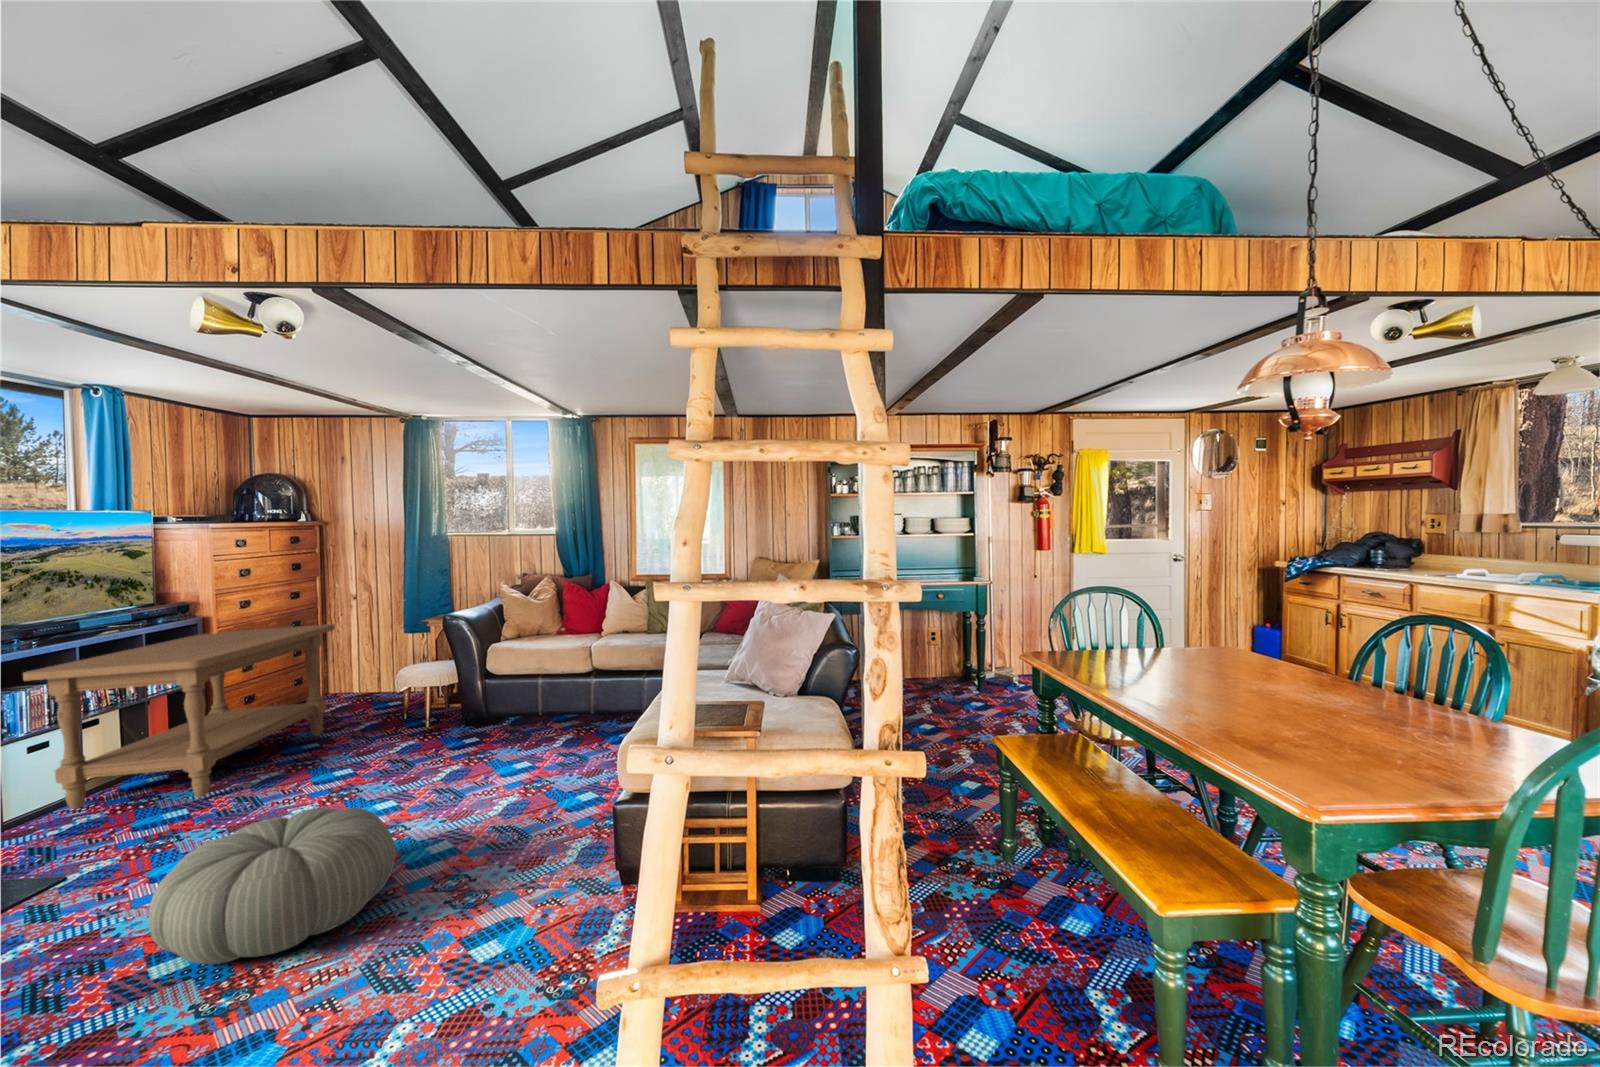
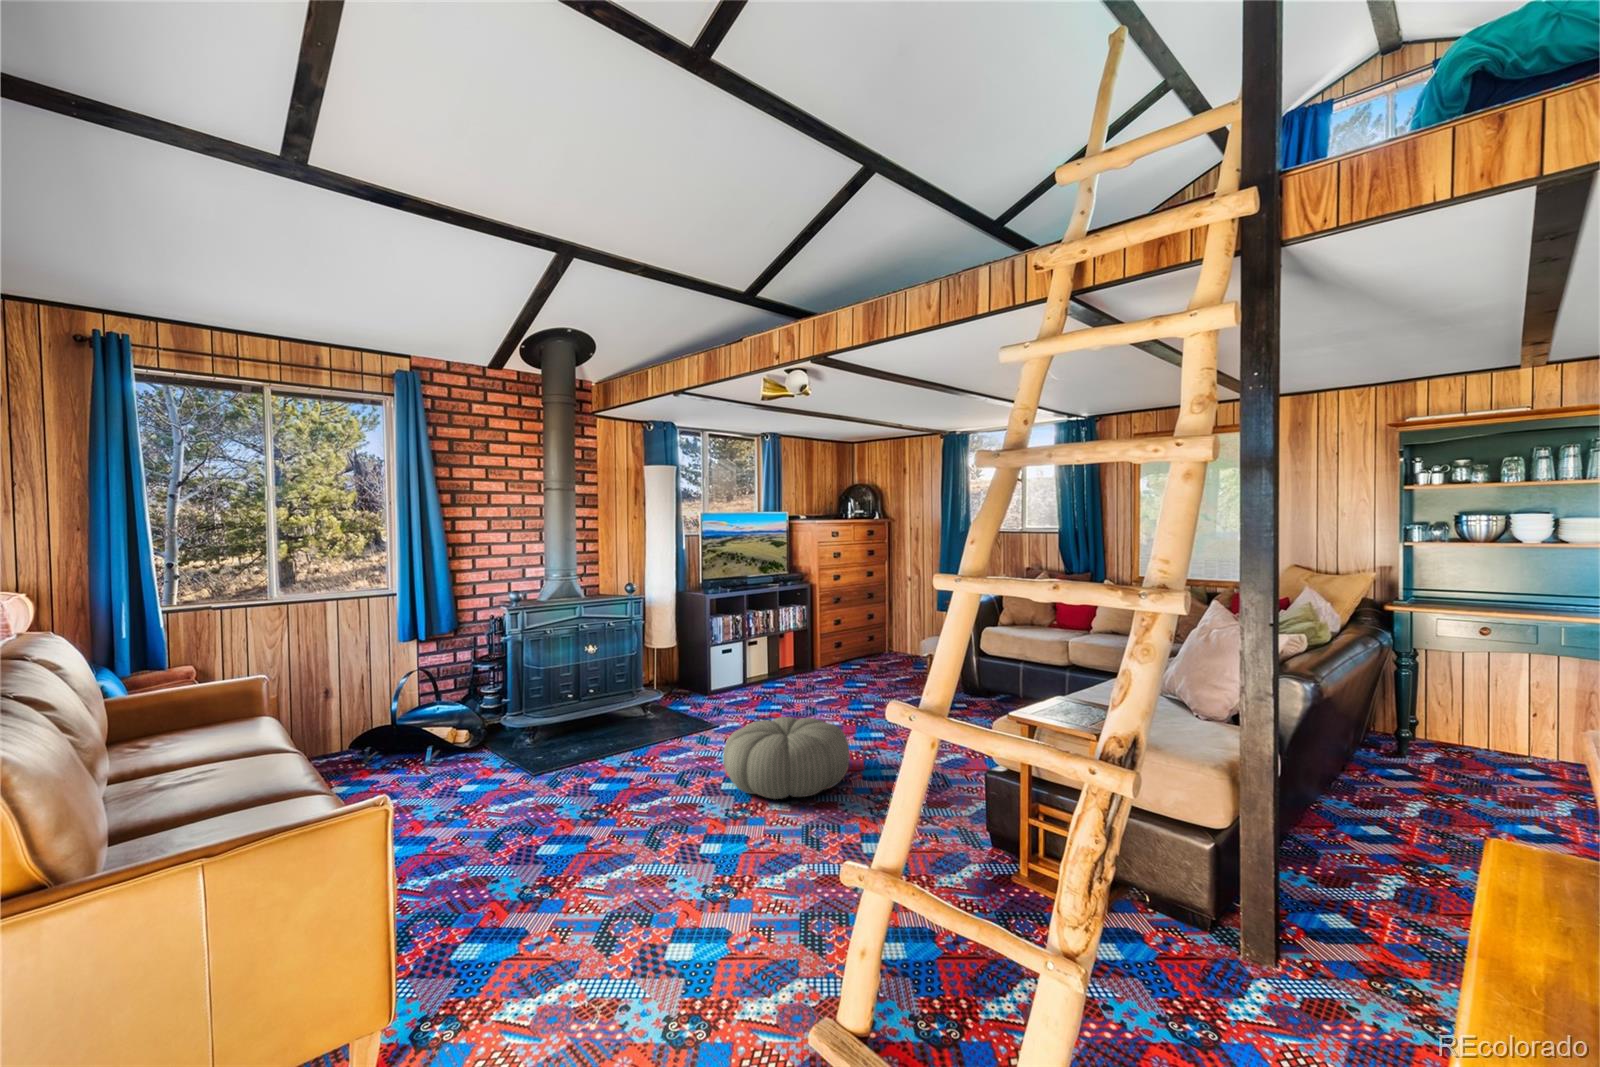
coffee table: present [23,624,335,809] -> none [721,595,880,701]

